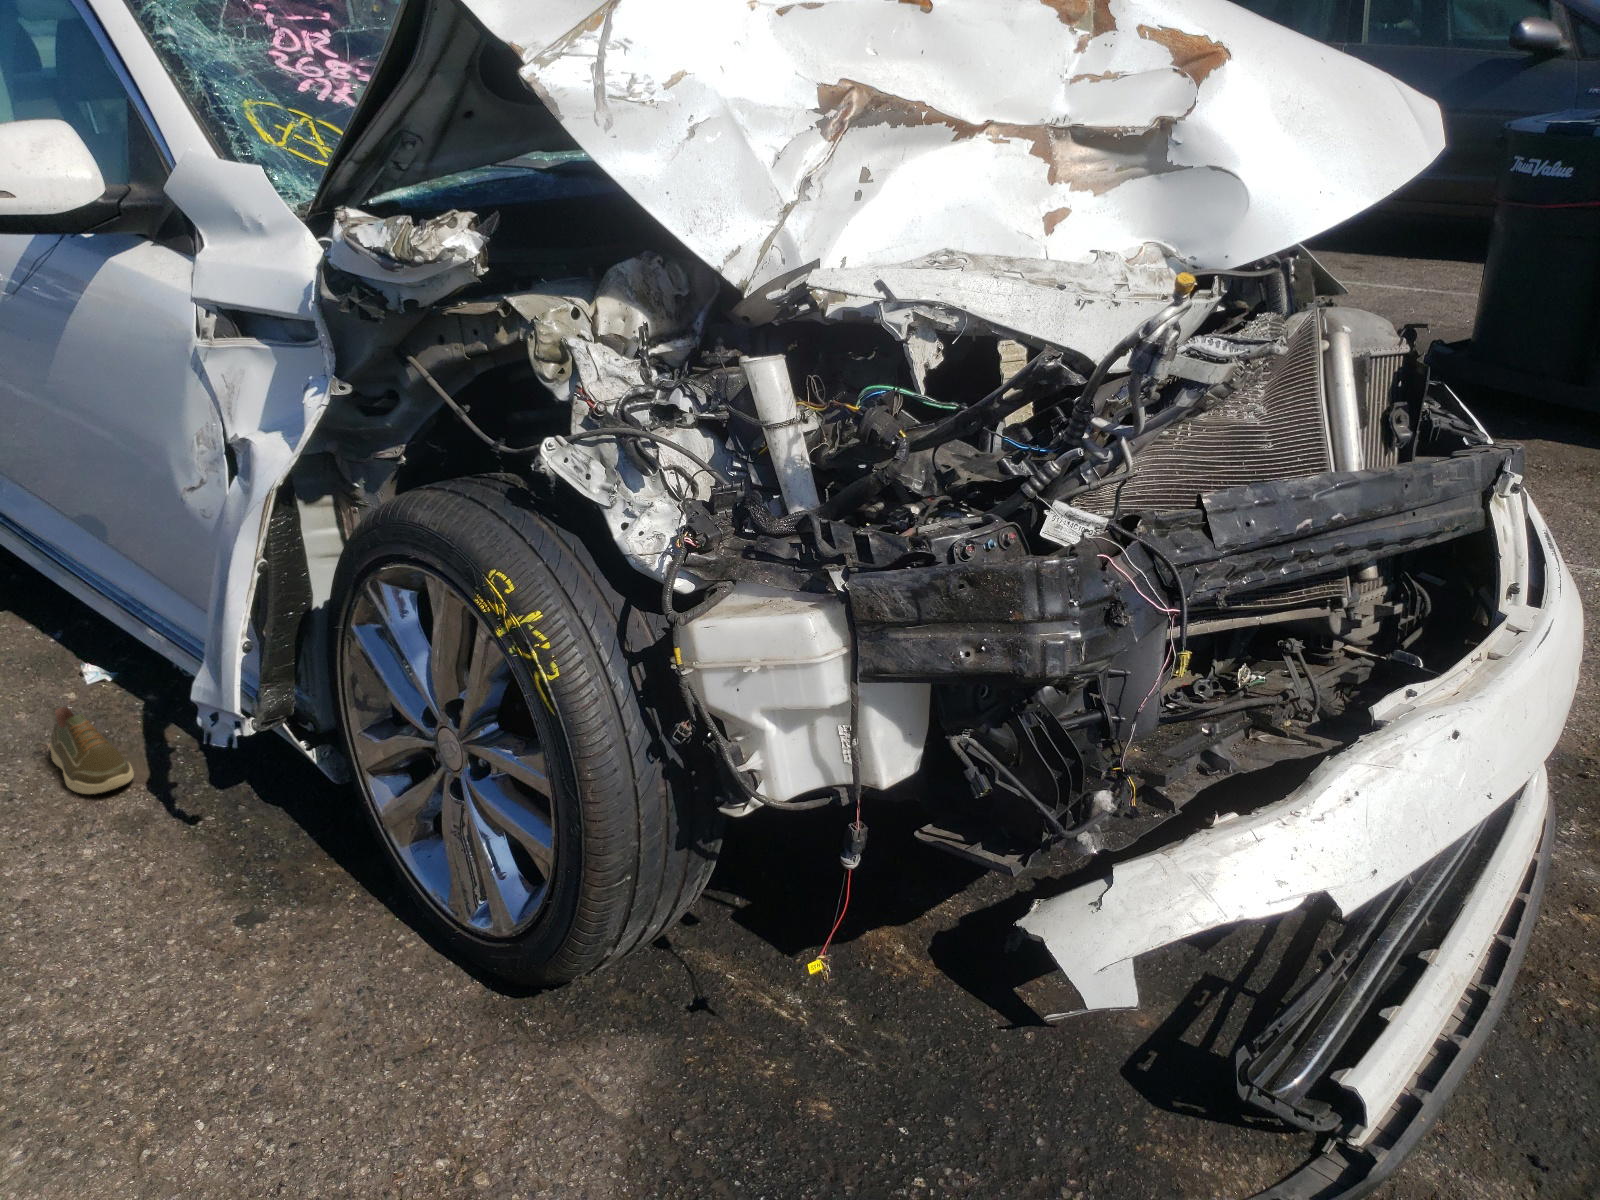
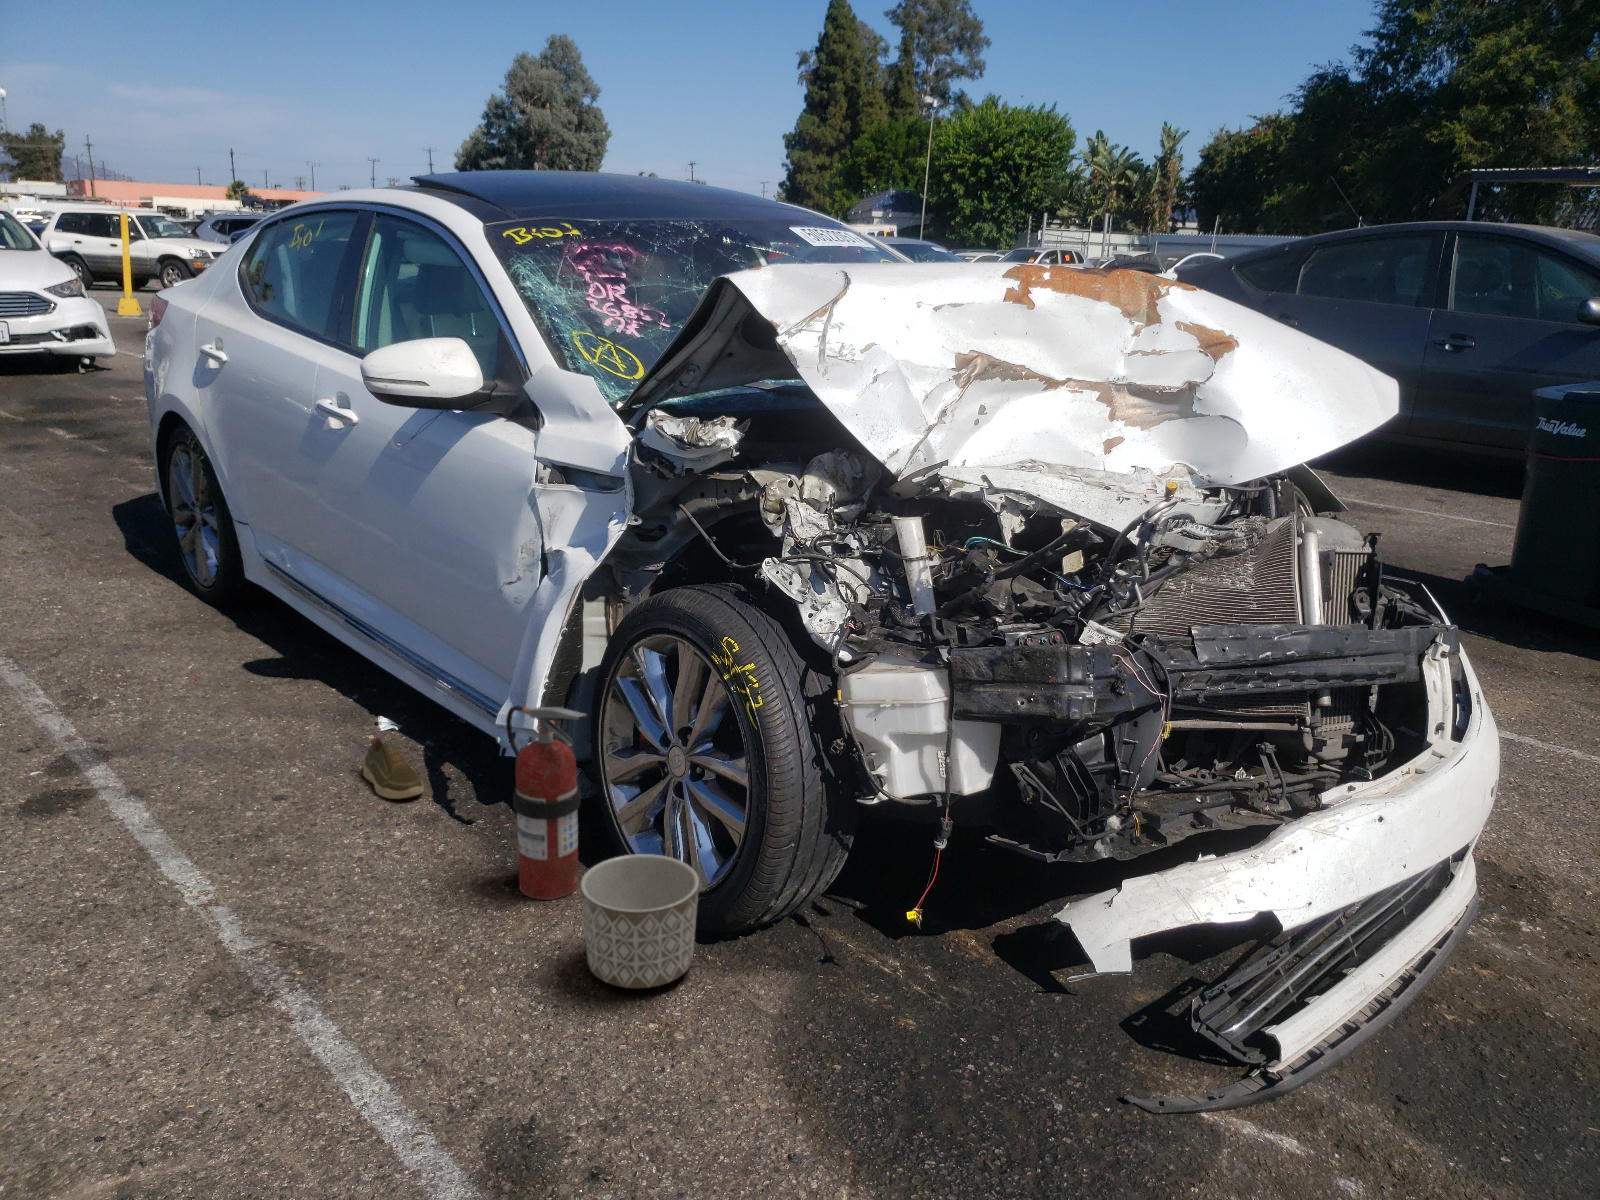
fire extinguisher: none [201,675,344,944] -> present [506,705,587,900]
planter: none [314,885,503,1099] -> present [581,854,699,988]

